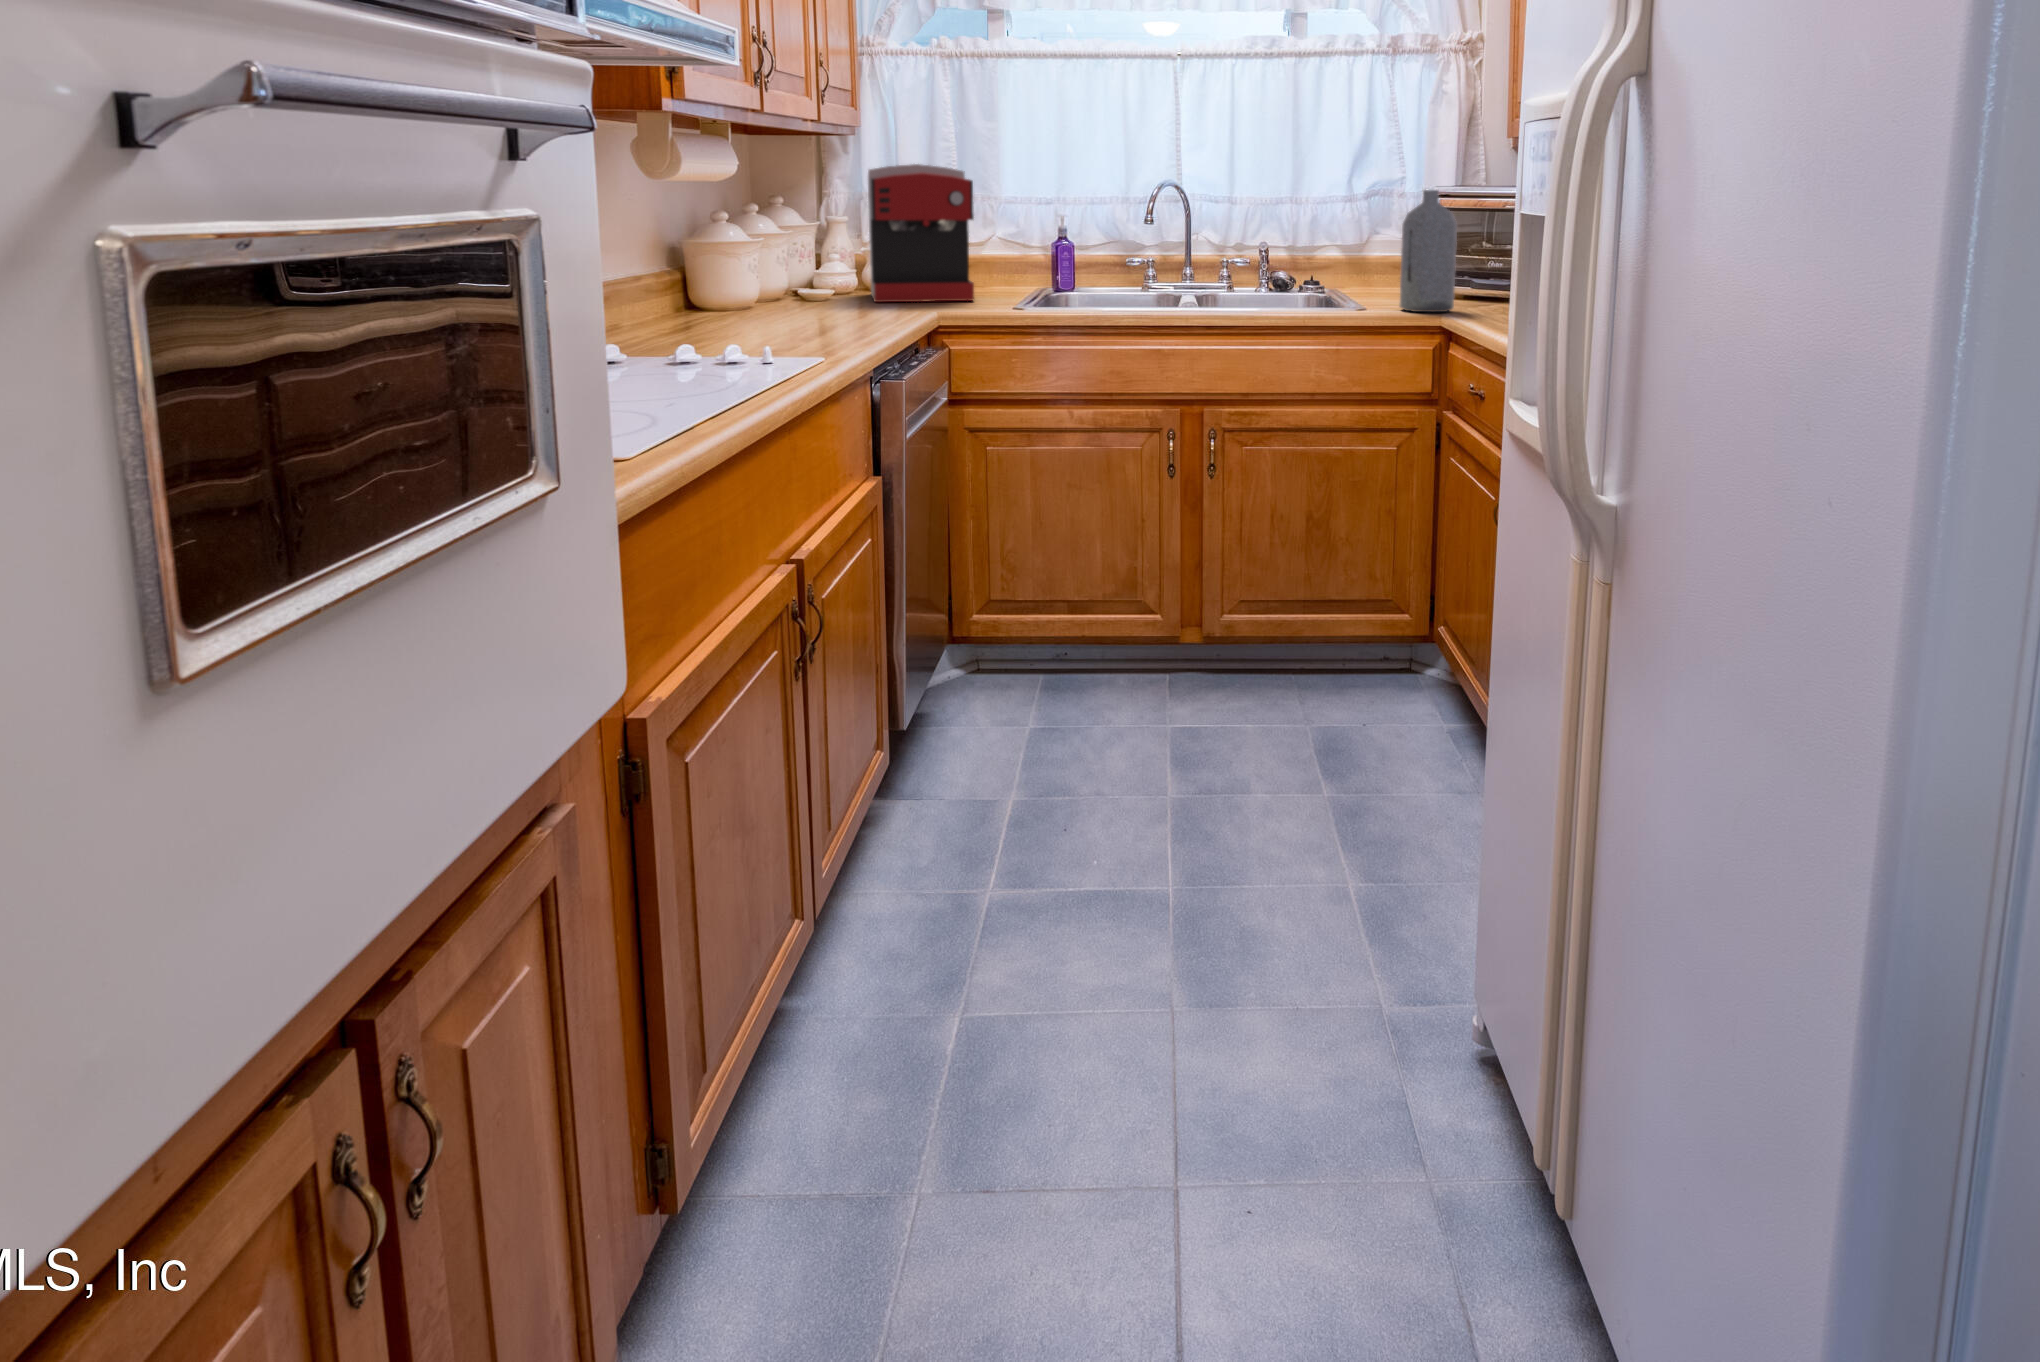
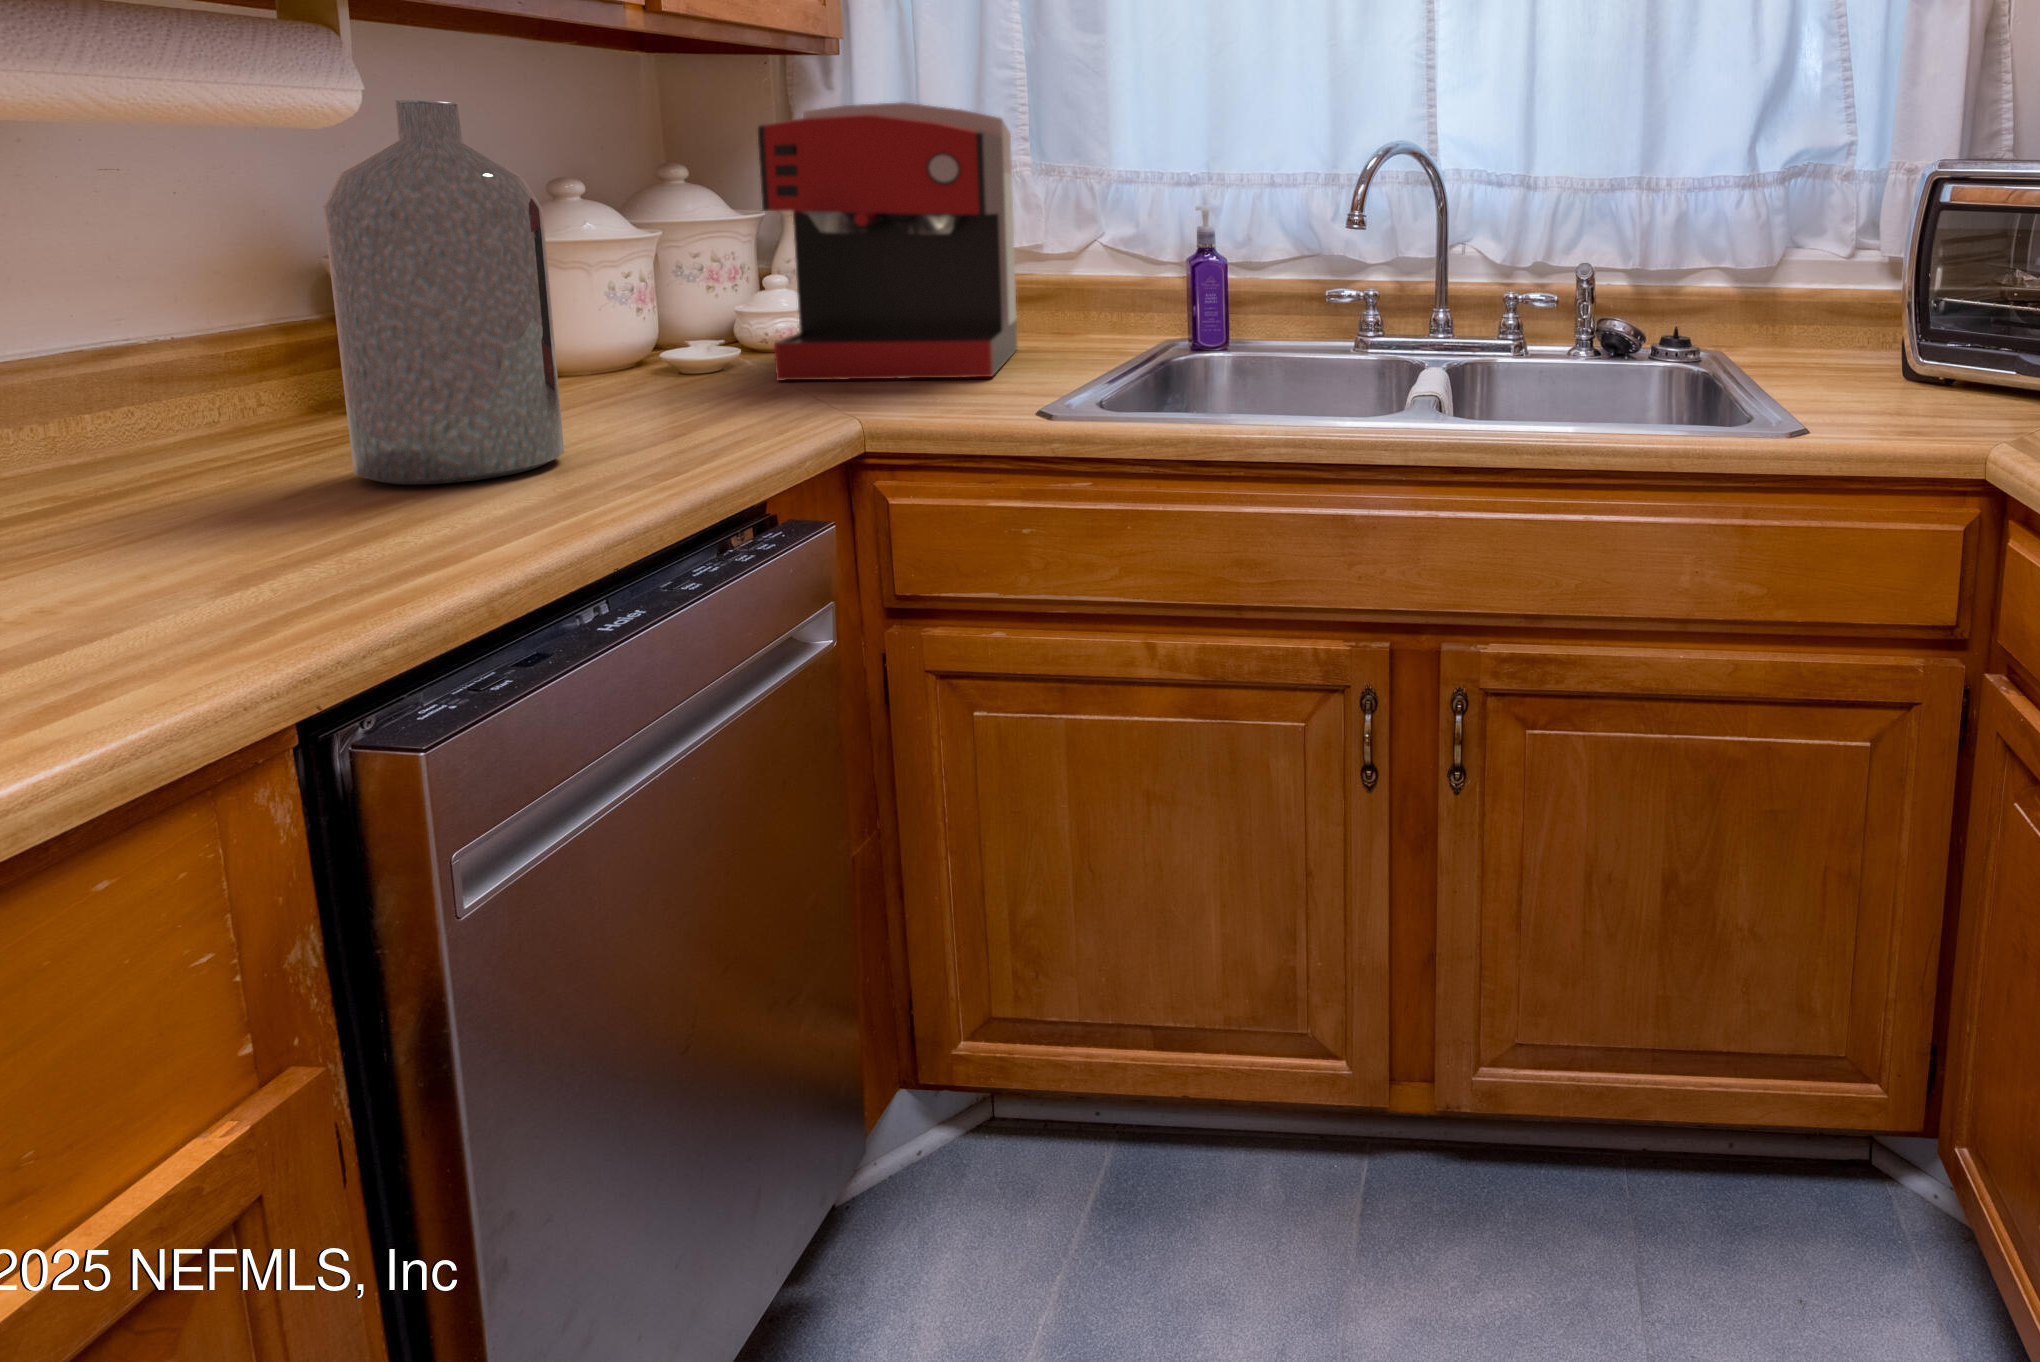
bottle: present [1399,190,1457,312] -> present [323,100,564,485]

